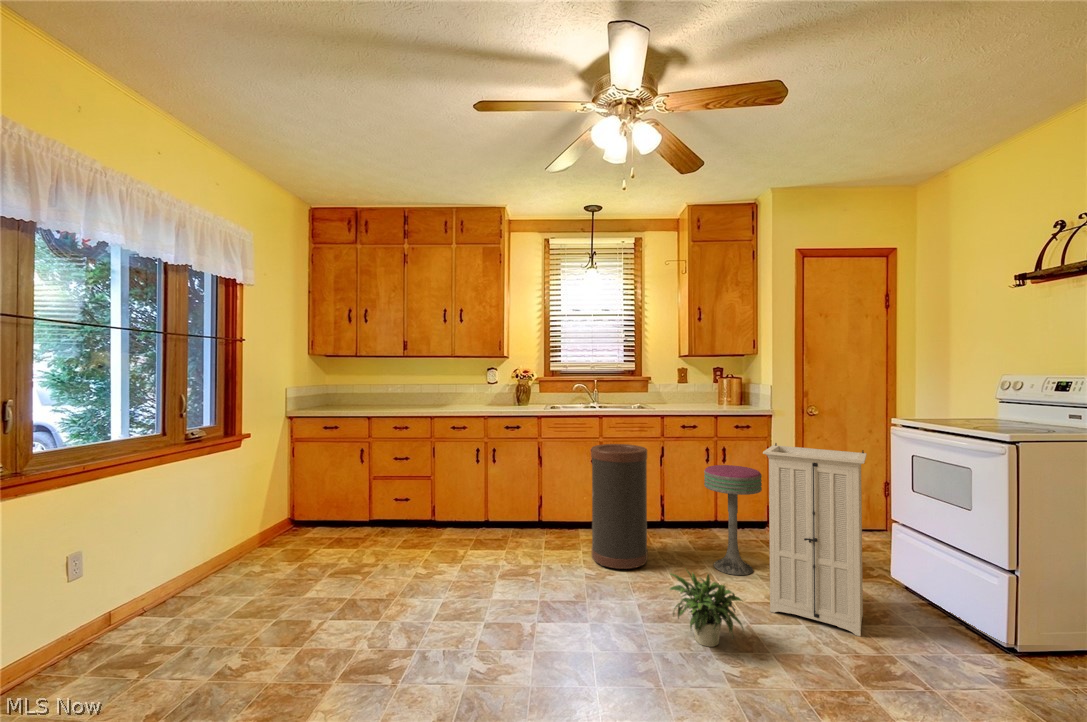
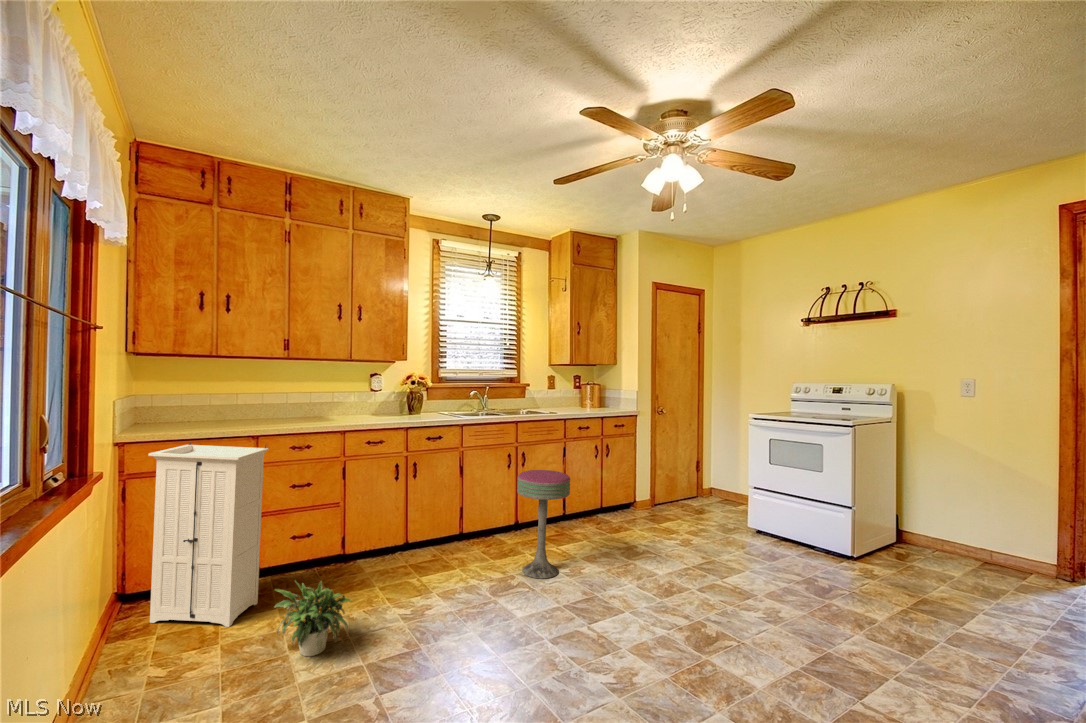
storage cabinet: present [763,443,867,636] -> present [148,442,269,627]
trash can: present [591,444,648,569] -> none [397,456,466,601]
potted plant: present [670,571,744,647] -> present [261,581,352,656]

